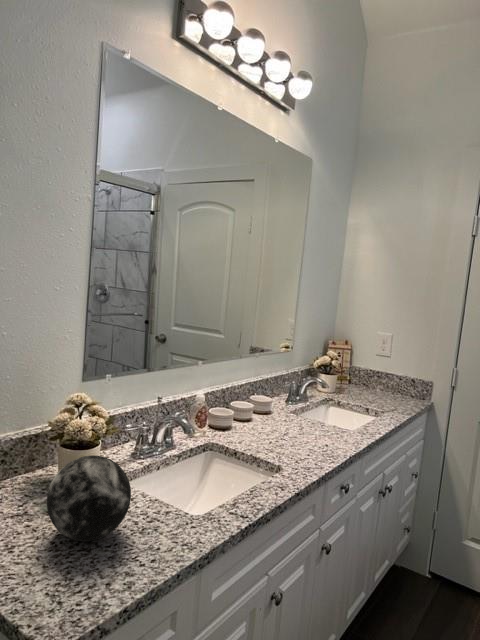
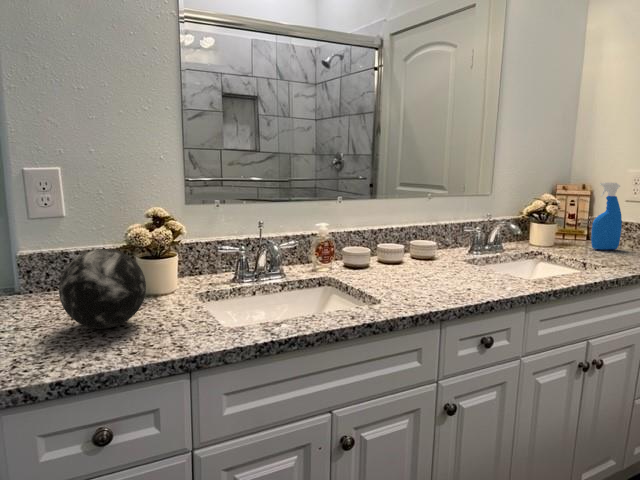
spray bottle: none [359,343,378,394] -> present [591,182,622,250]

